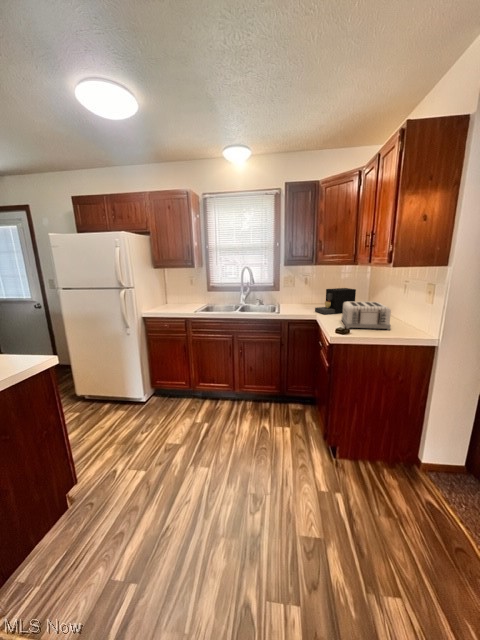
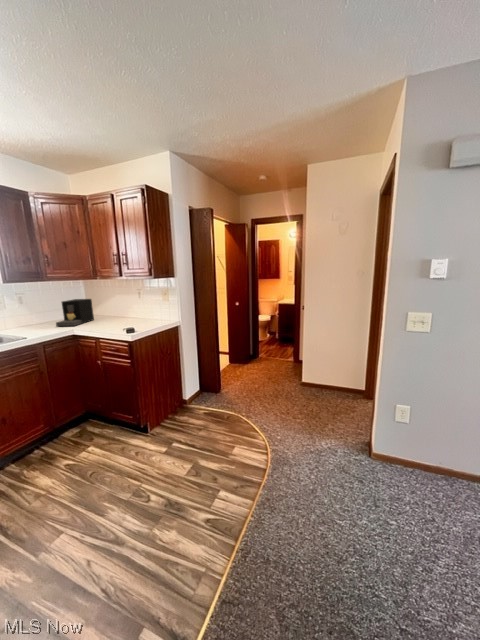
toaster: present [342,302,391,330] -> none [103,305,150,328]

